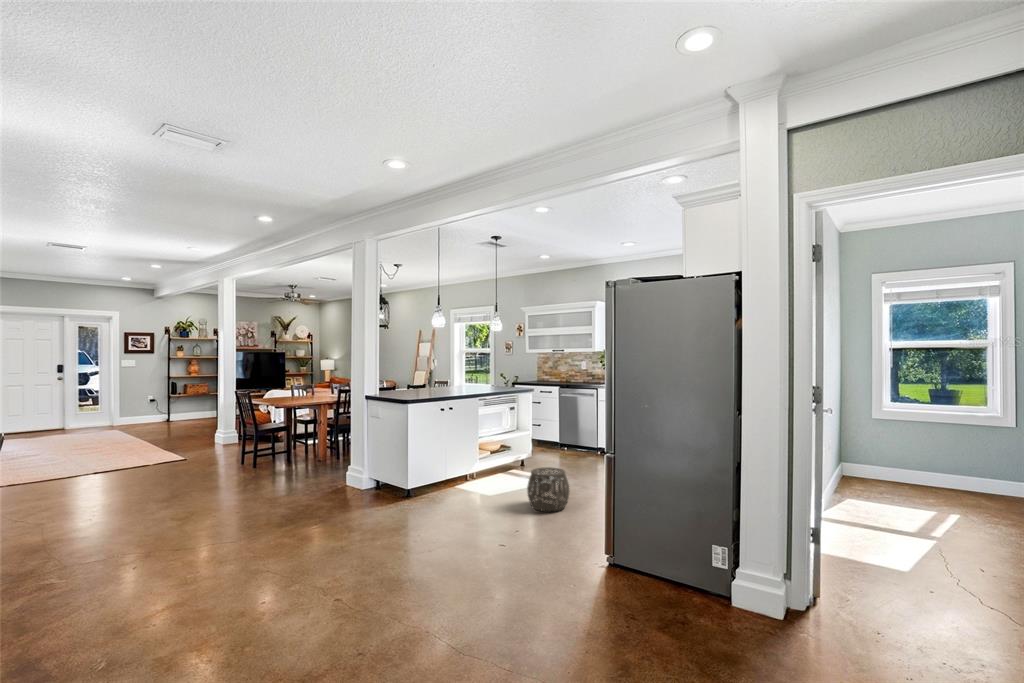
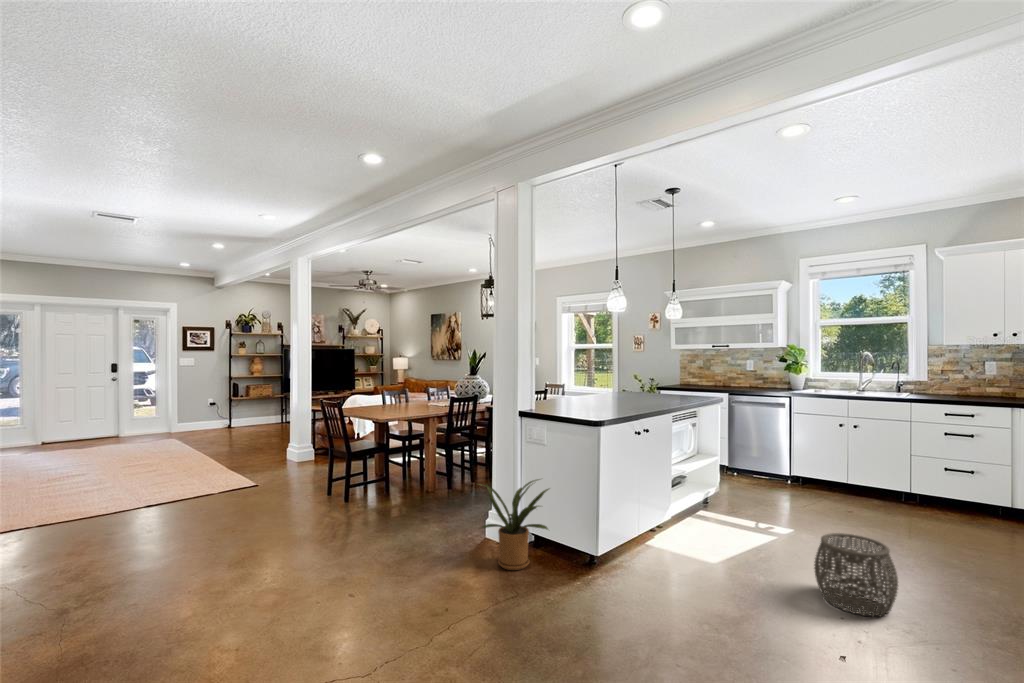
house plant: none [328,439,381,499] -> present [481,479,549,570]

